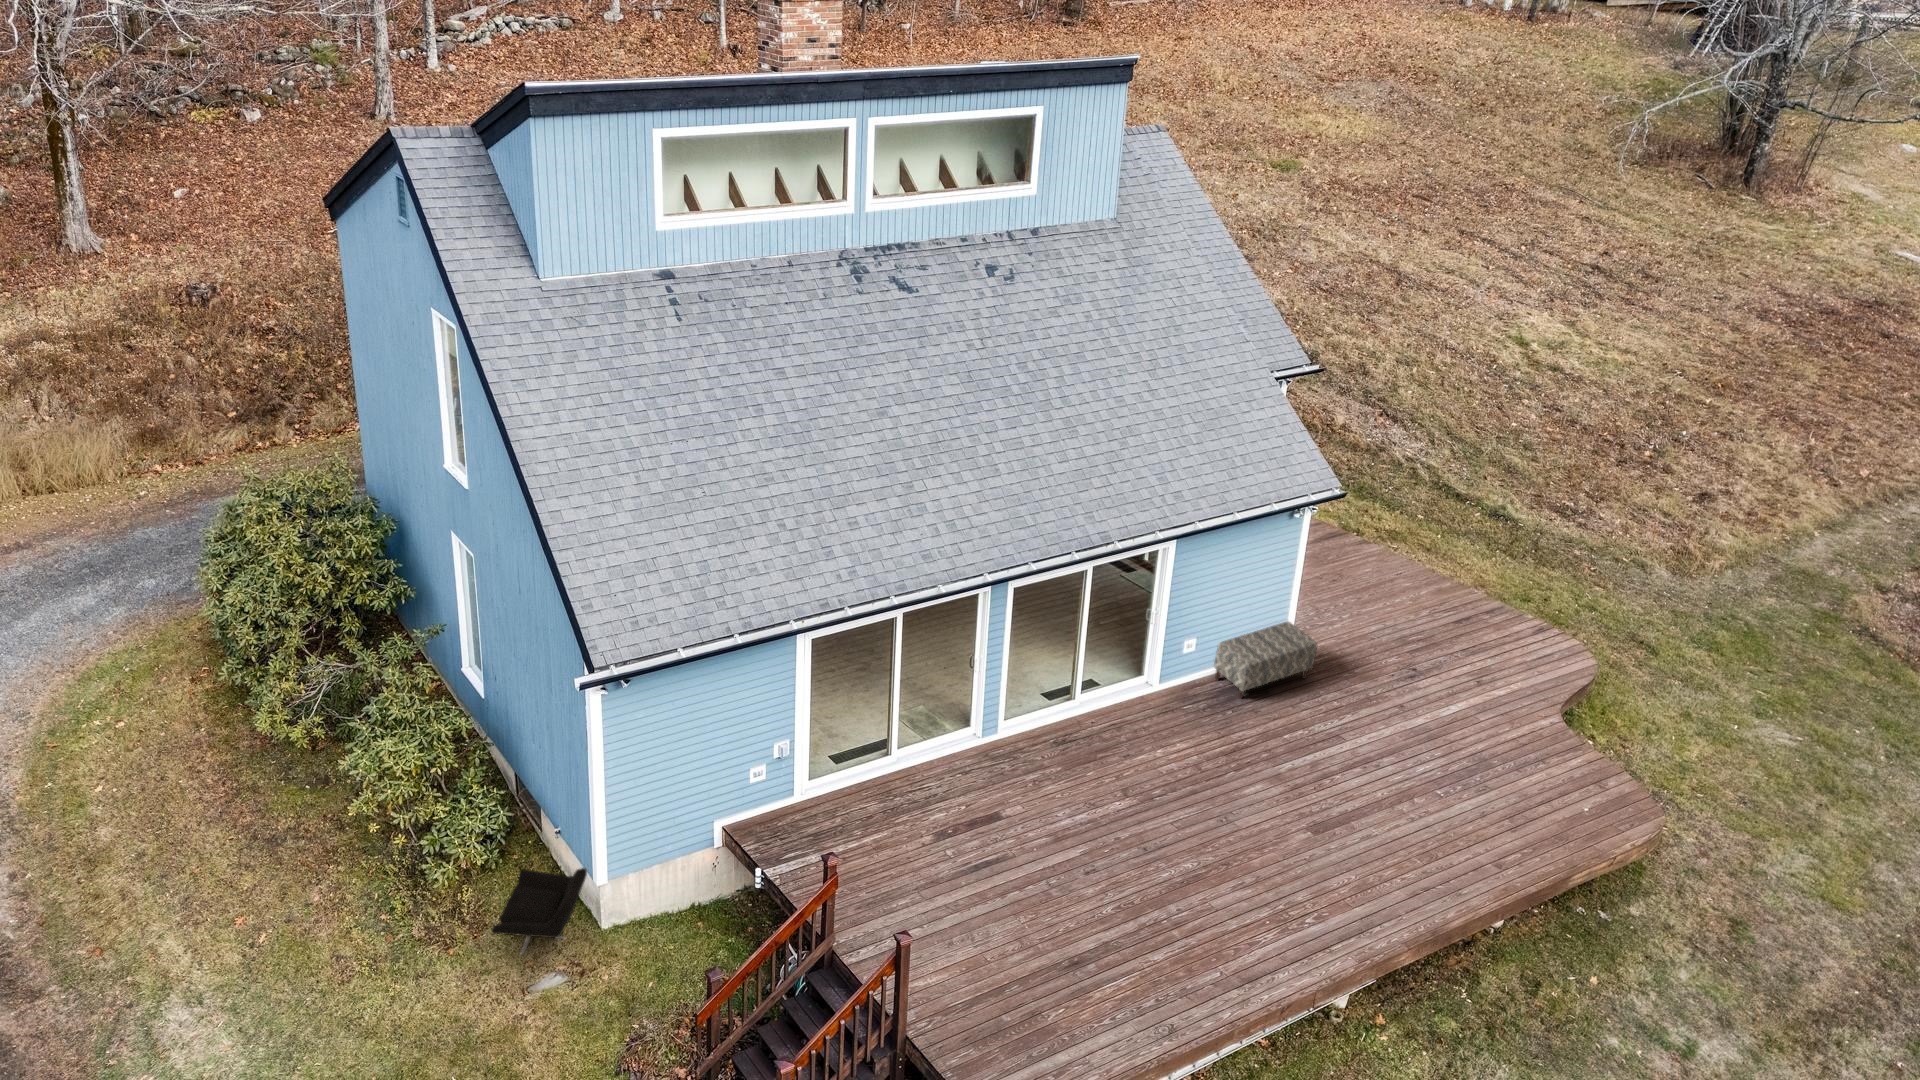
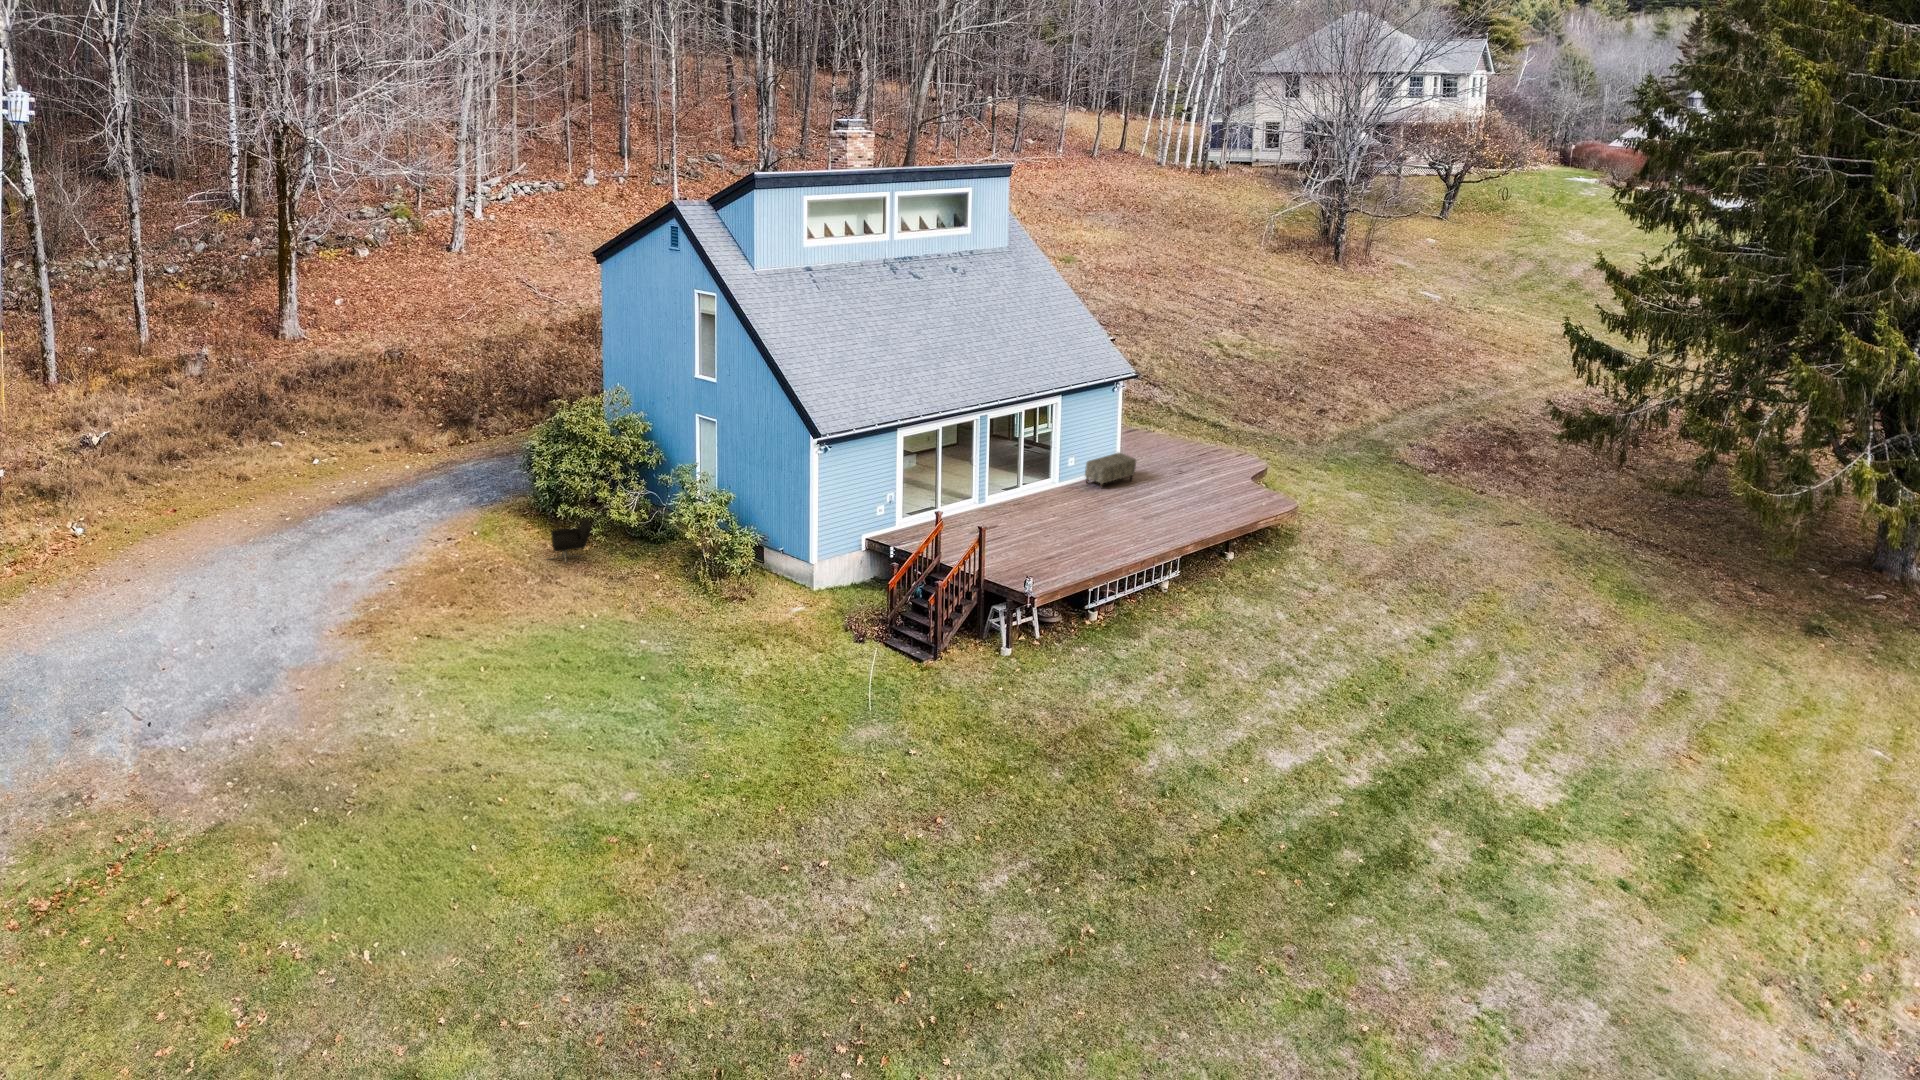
lounge chair: present [491,868,587,954] -> present [551,519,591,562]

